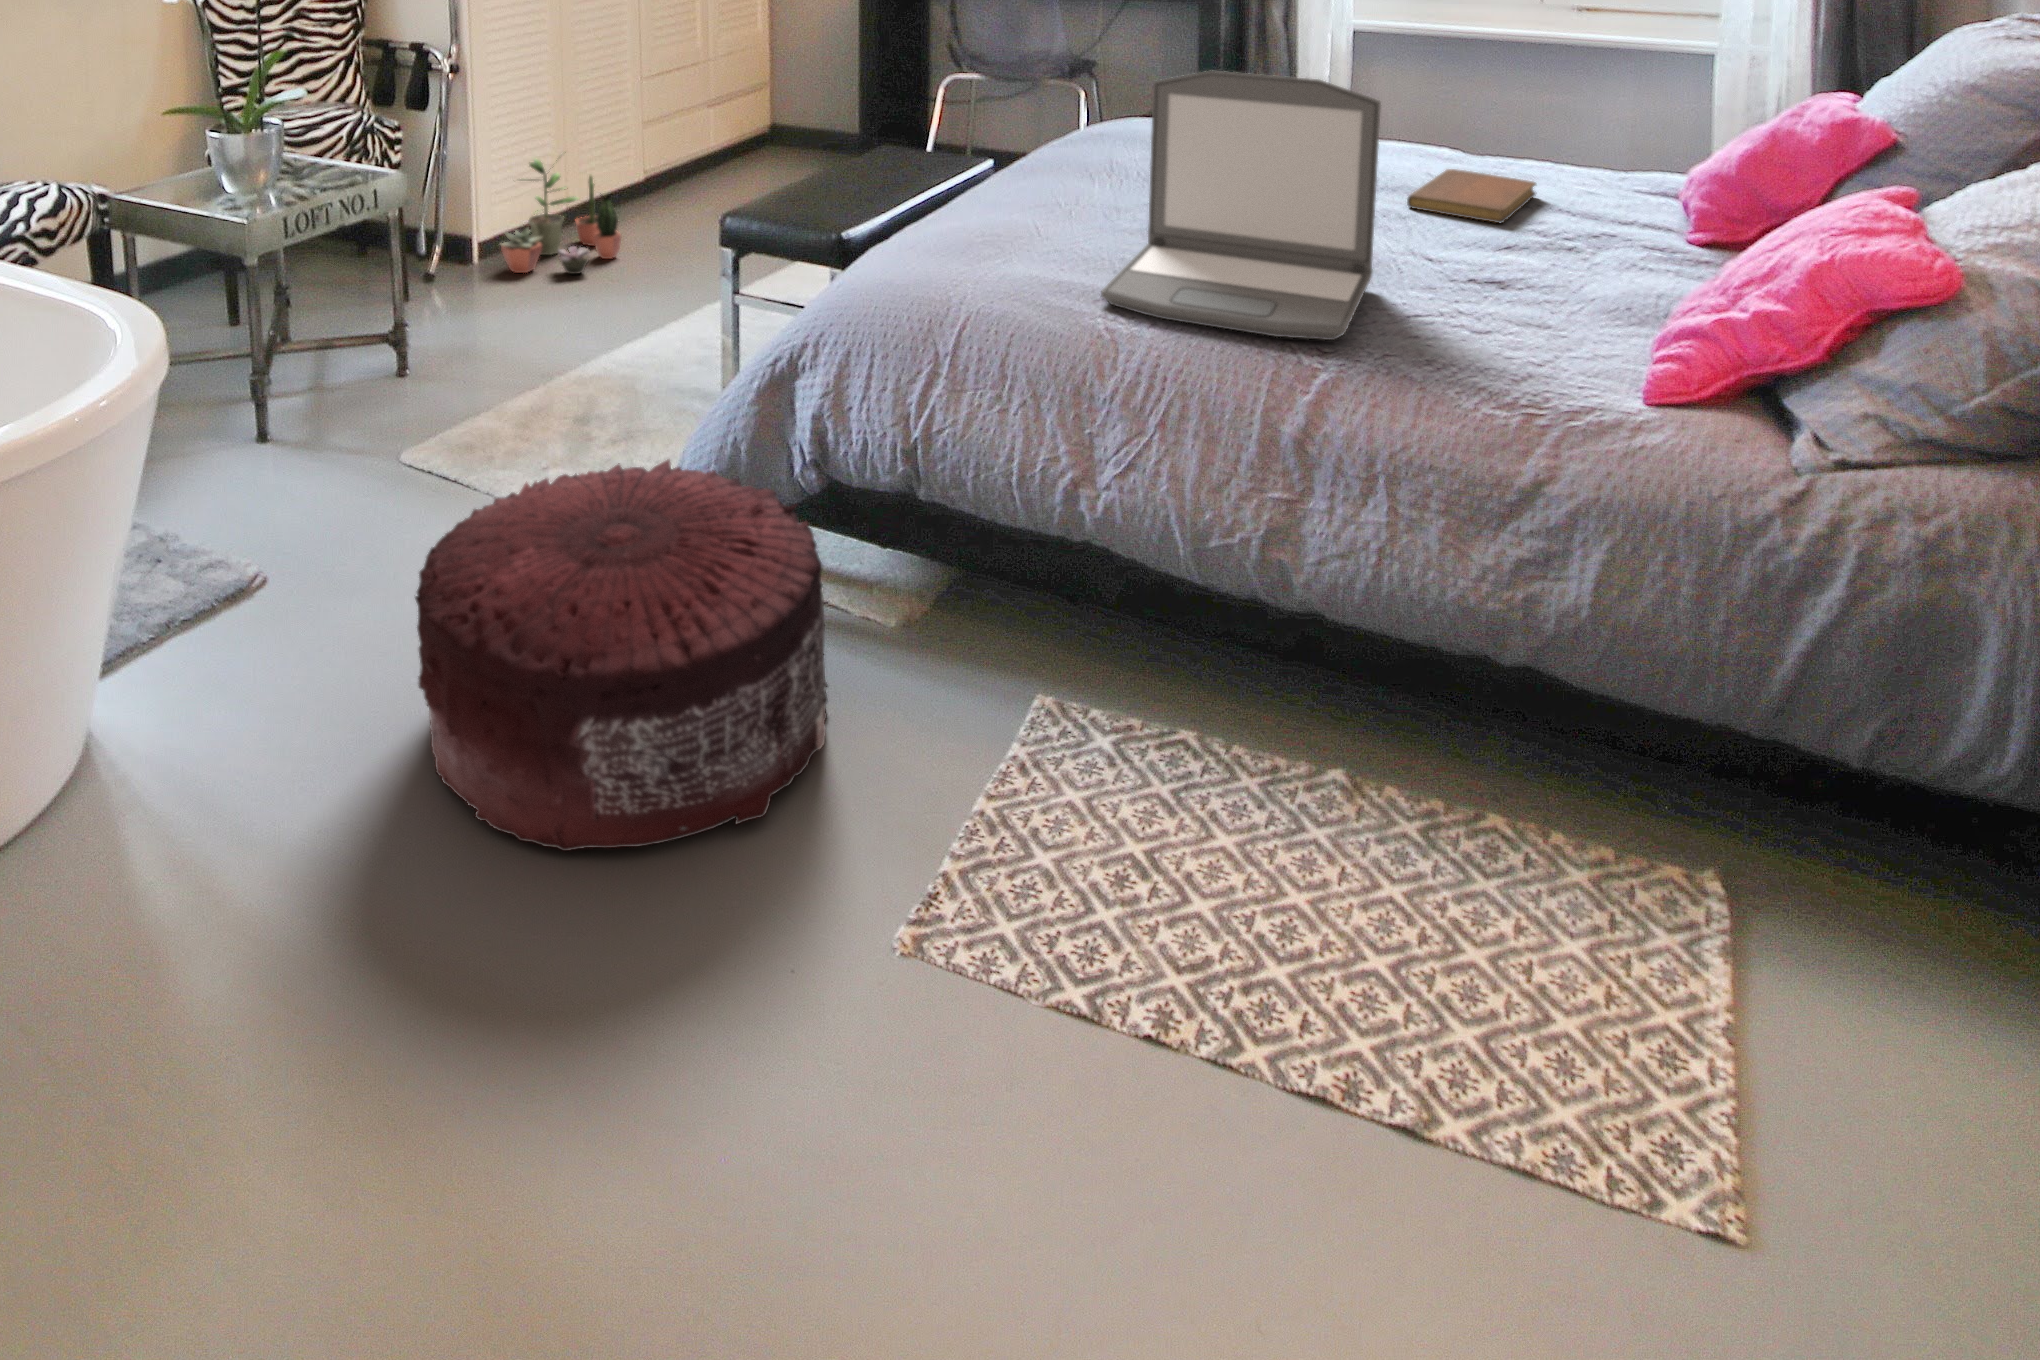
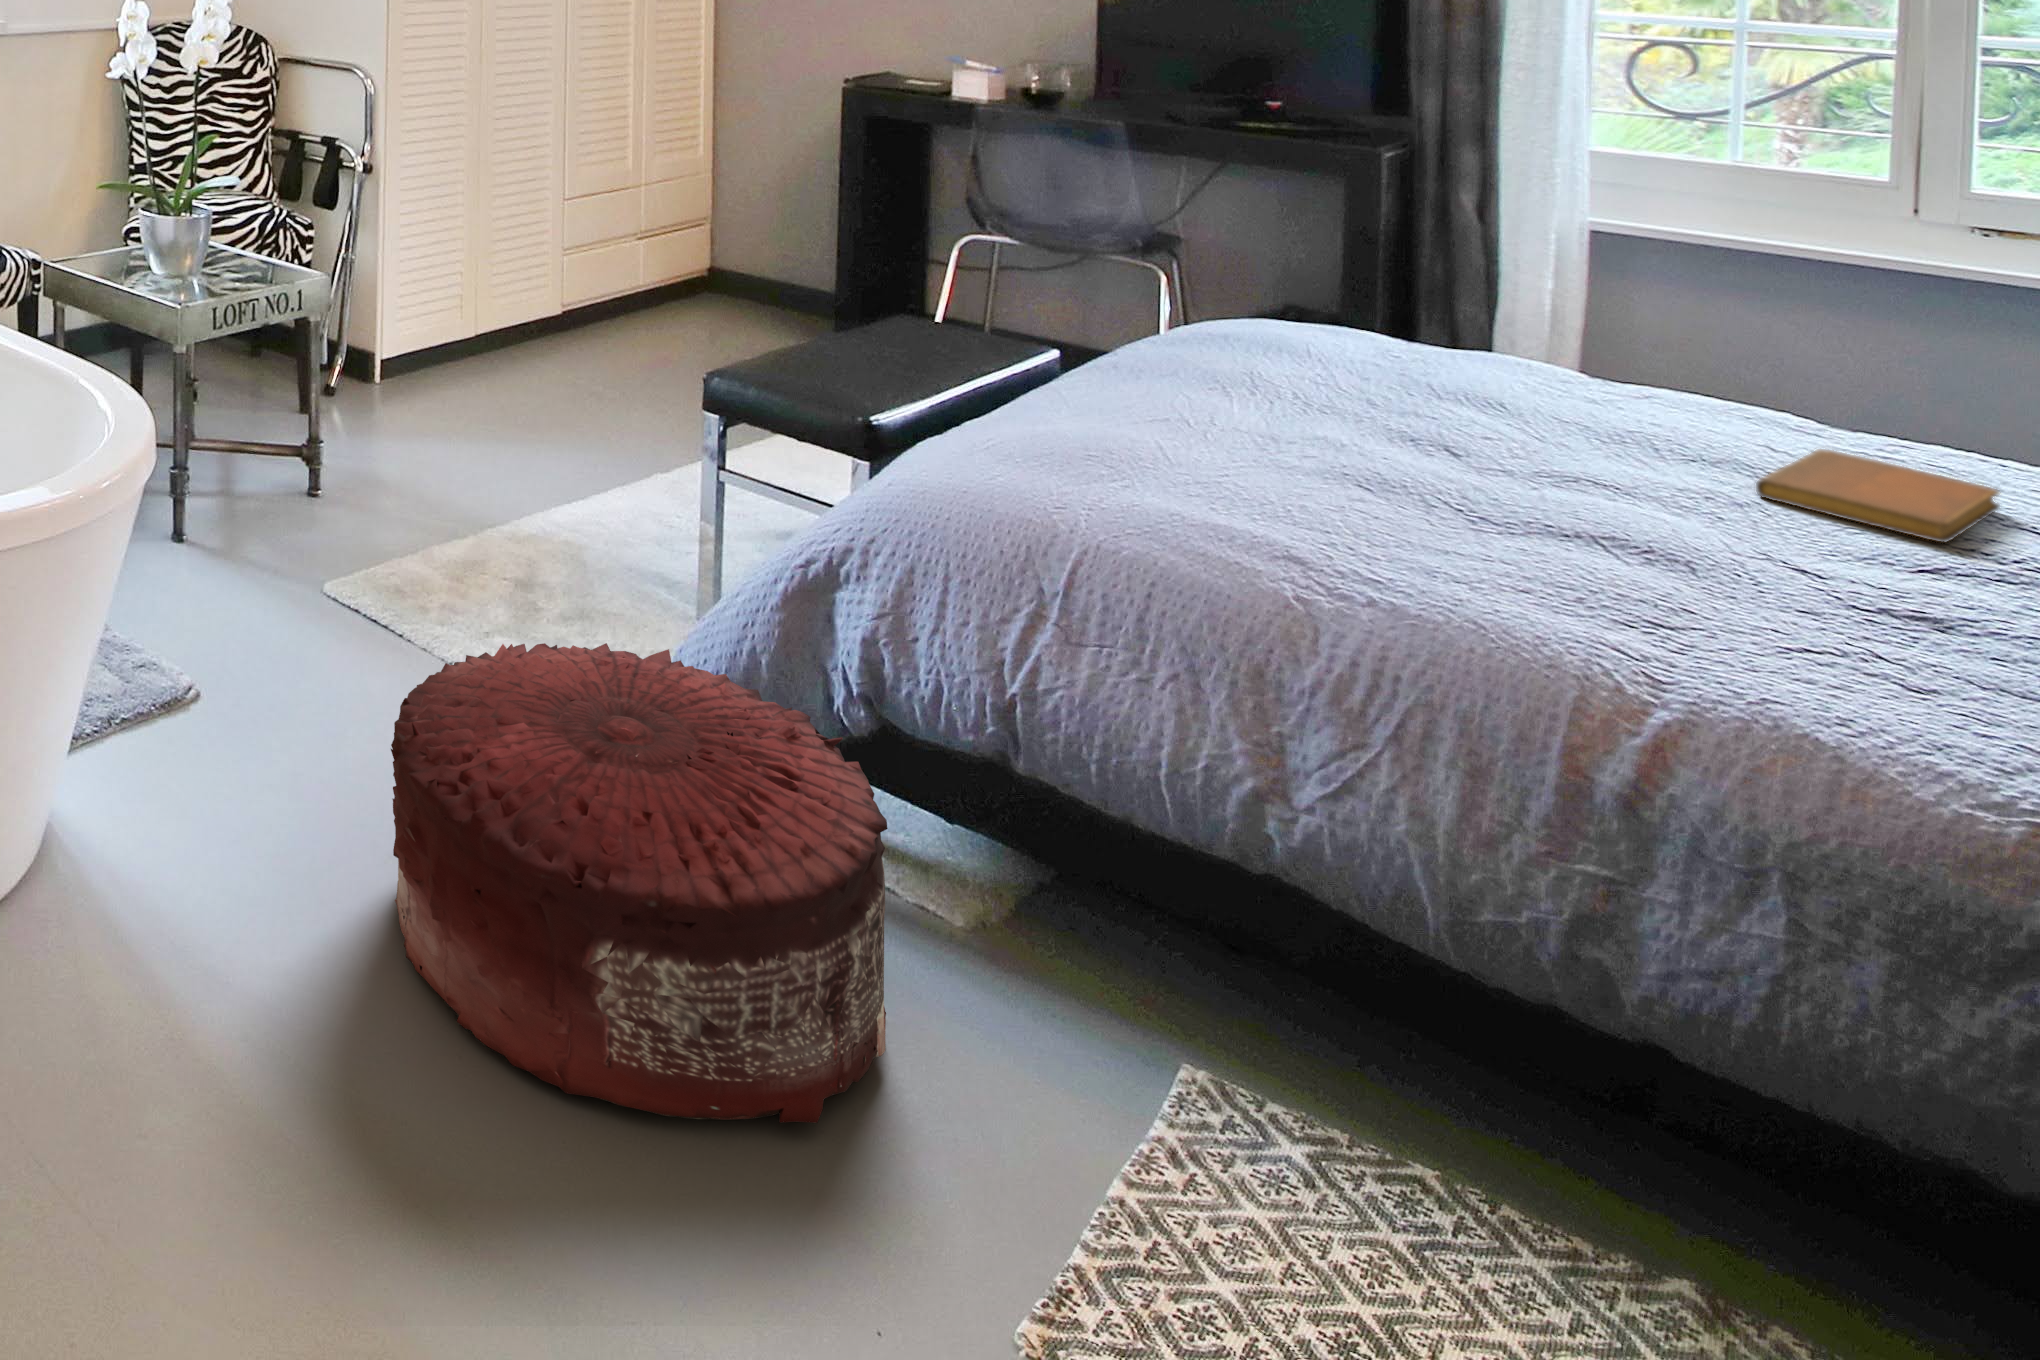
laptop: present [1101,71,1381,340] -> none [1278,274,1740,672]
potted plant: present [501,159,621,274] -> none [410,270,547,410]

